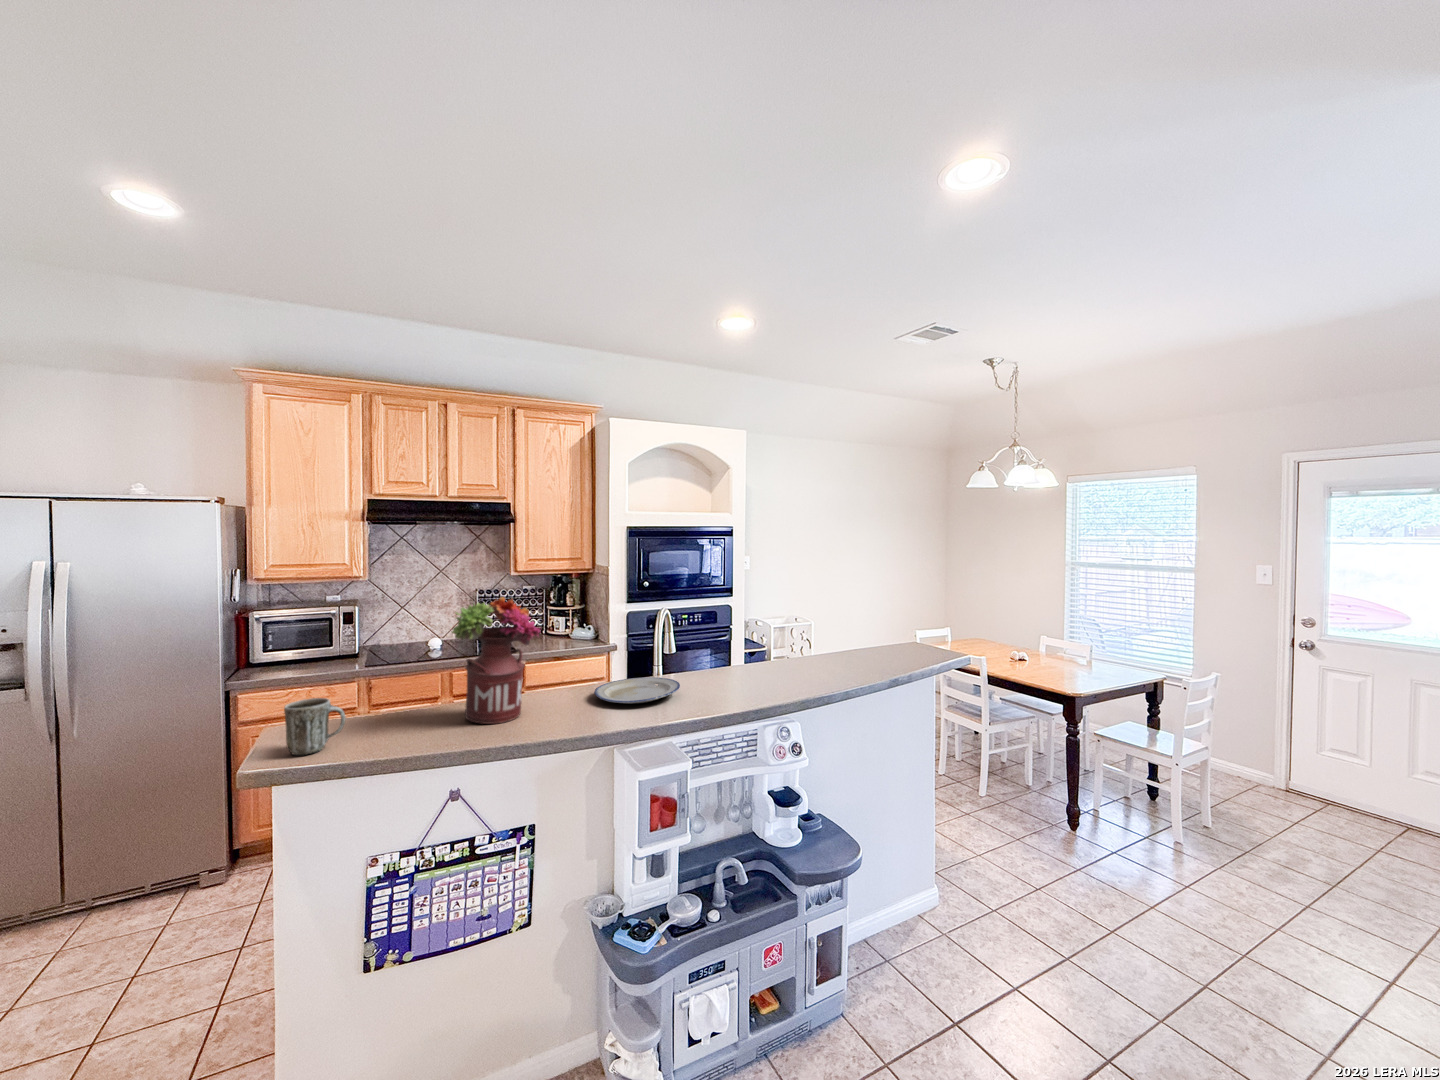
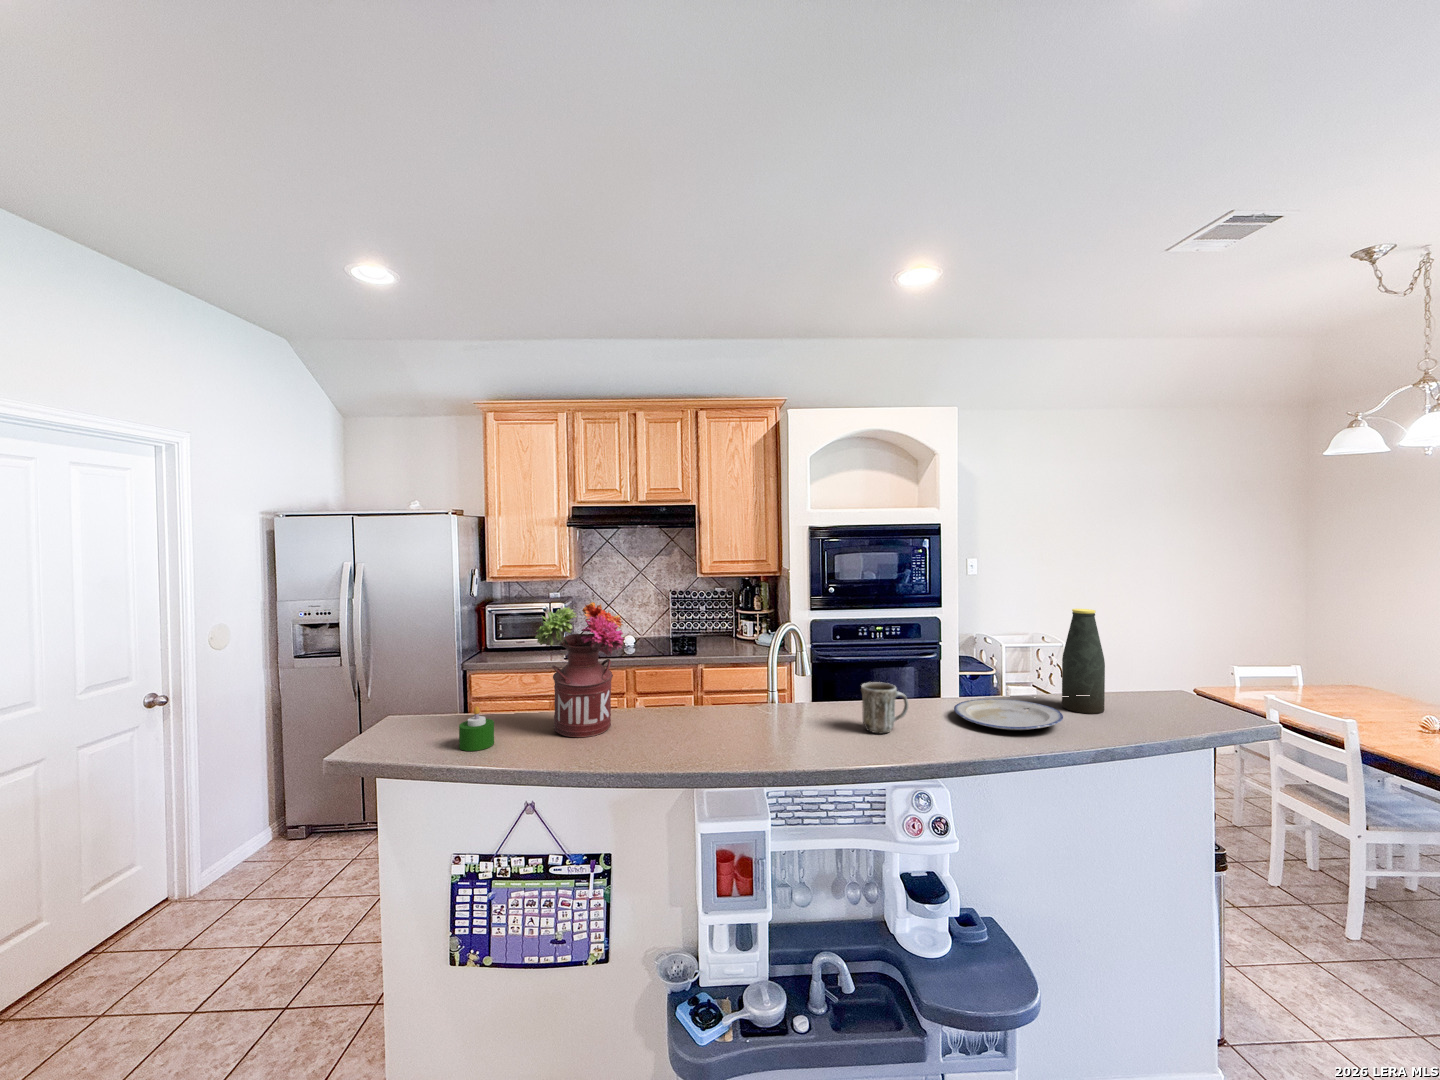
bottle: none [849,587,877,661] -> present [1062,609,1105,714]
plate: present [594,677,680,704] -> present [954,699,1063,730]
mug: present [284,698,346,755] -> present [861,682,908,734]
candle: none [379,705,415,749] -> present [459,706,494,751]

